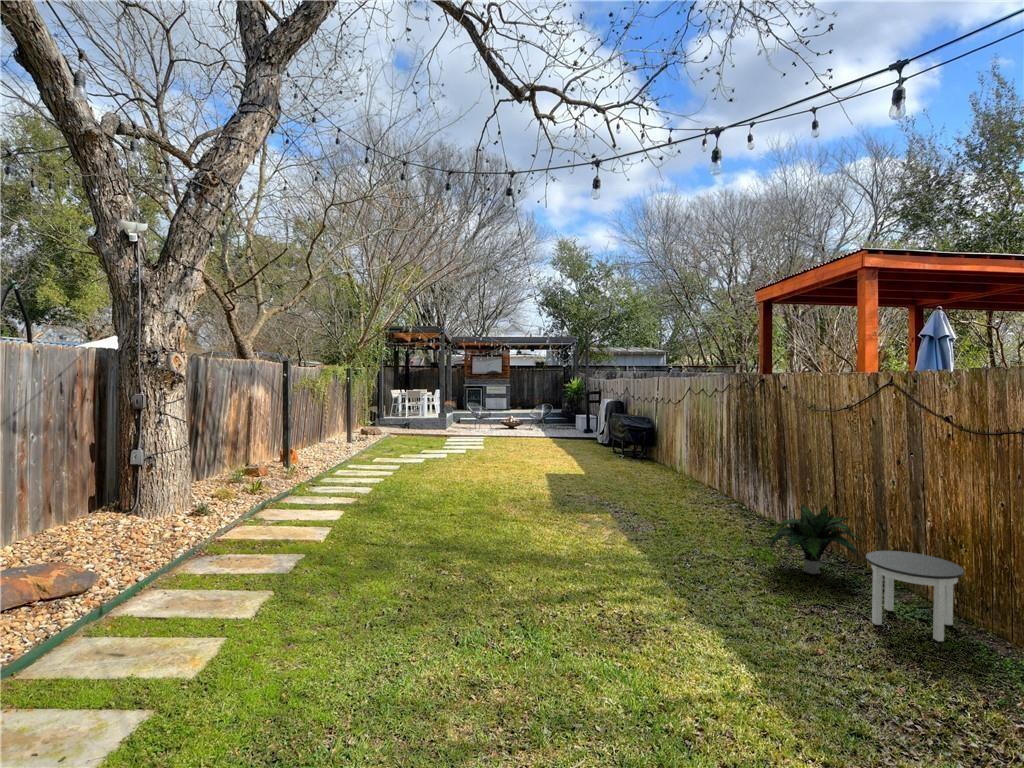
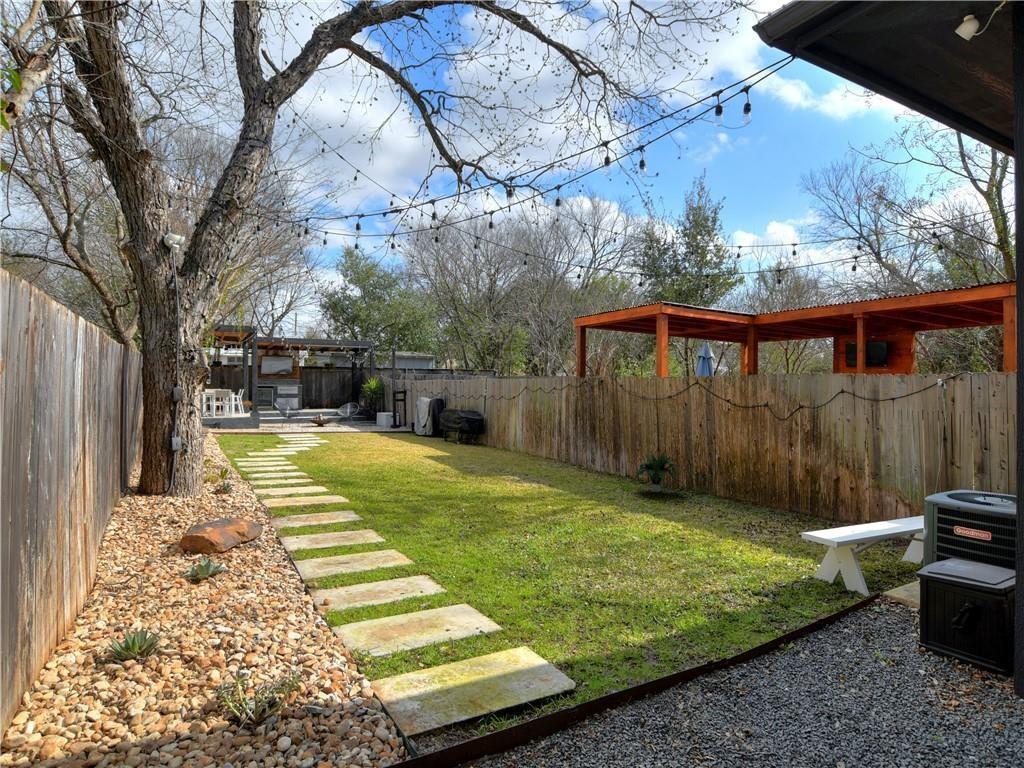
round table: present [866,551,964,641] -> none [695,470,739,508]

